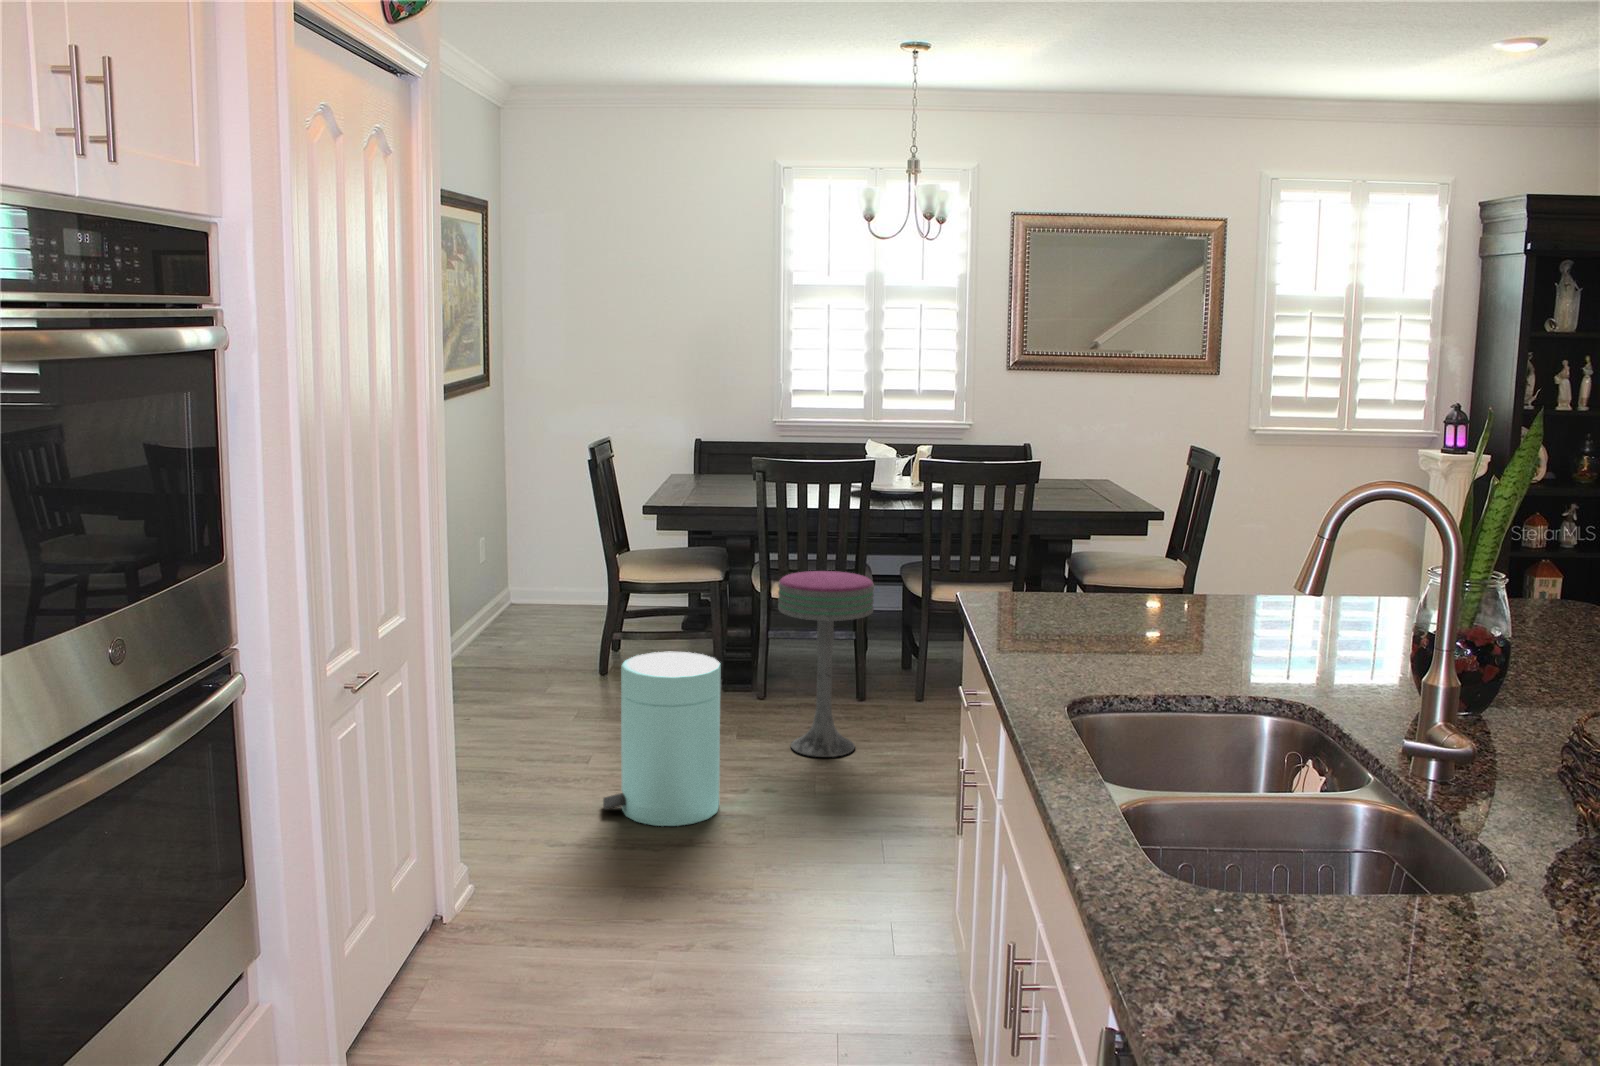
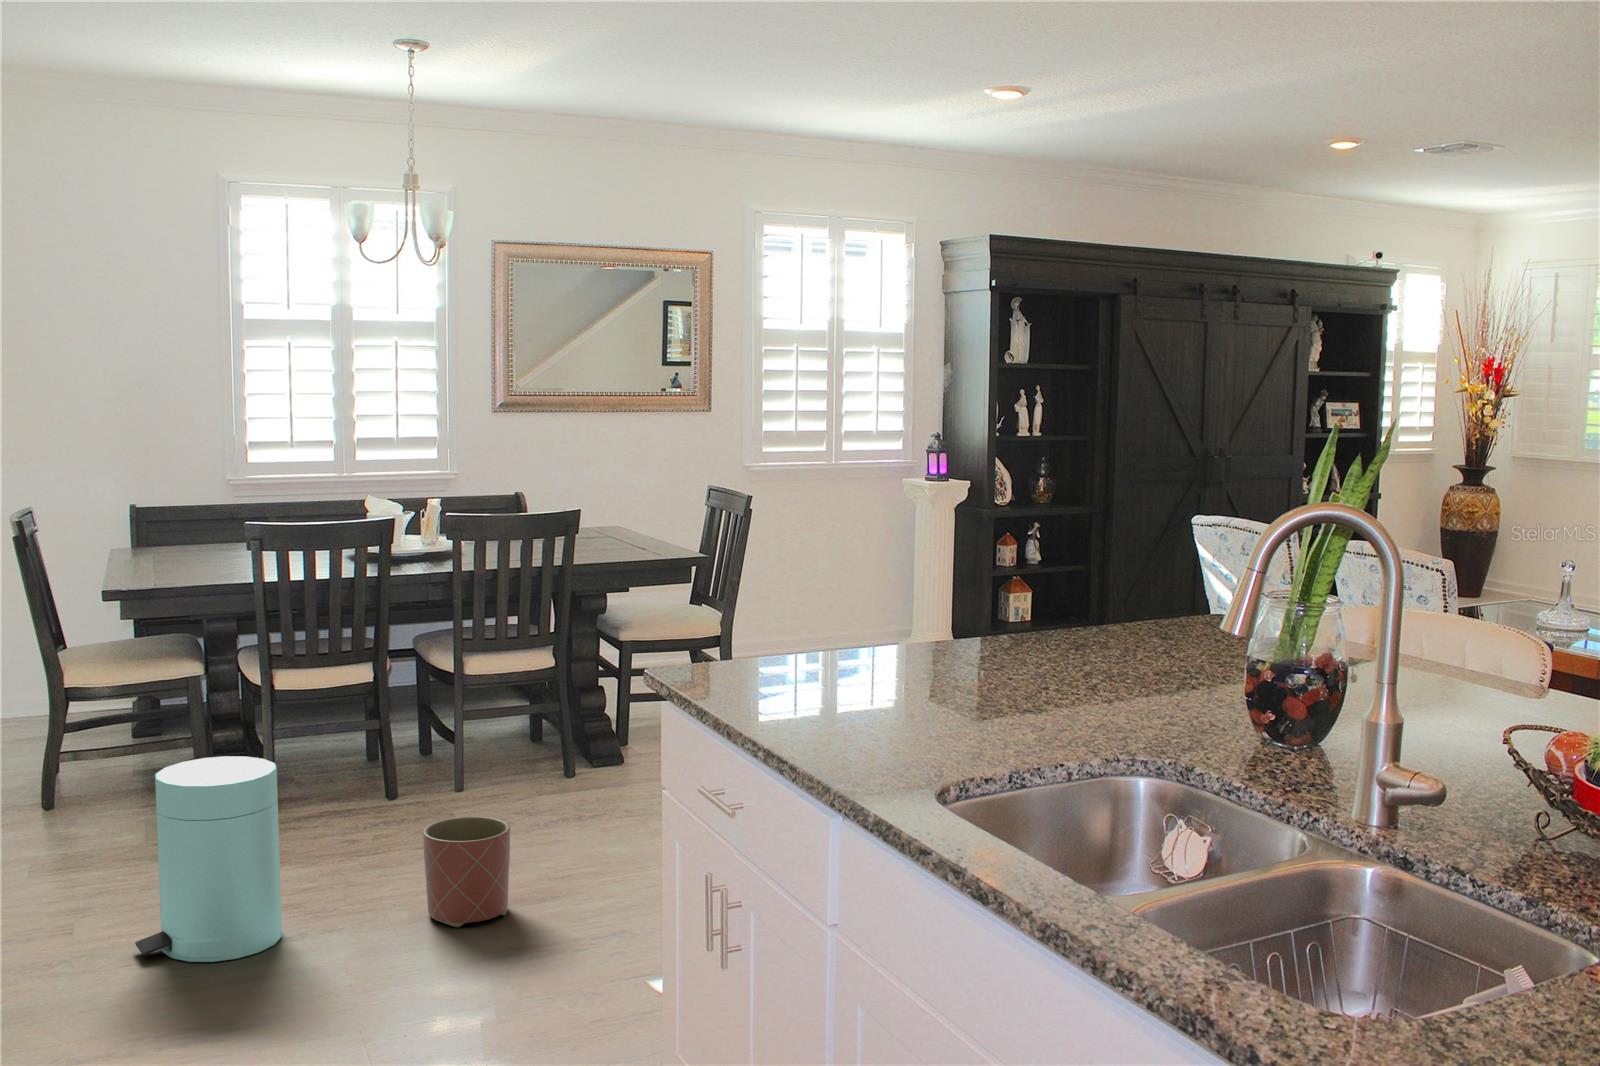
bar stool: present [778,571,874,757] -> none [308,649,421,862]
planter: none [840,731,919,831] -> present [423,816,510,927]

